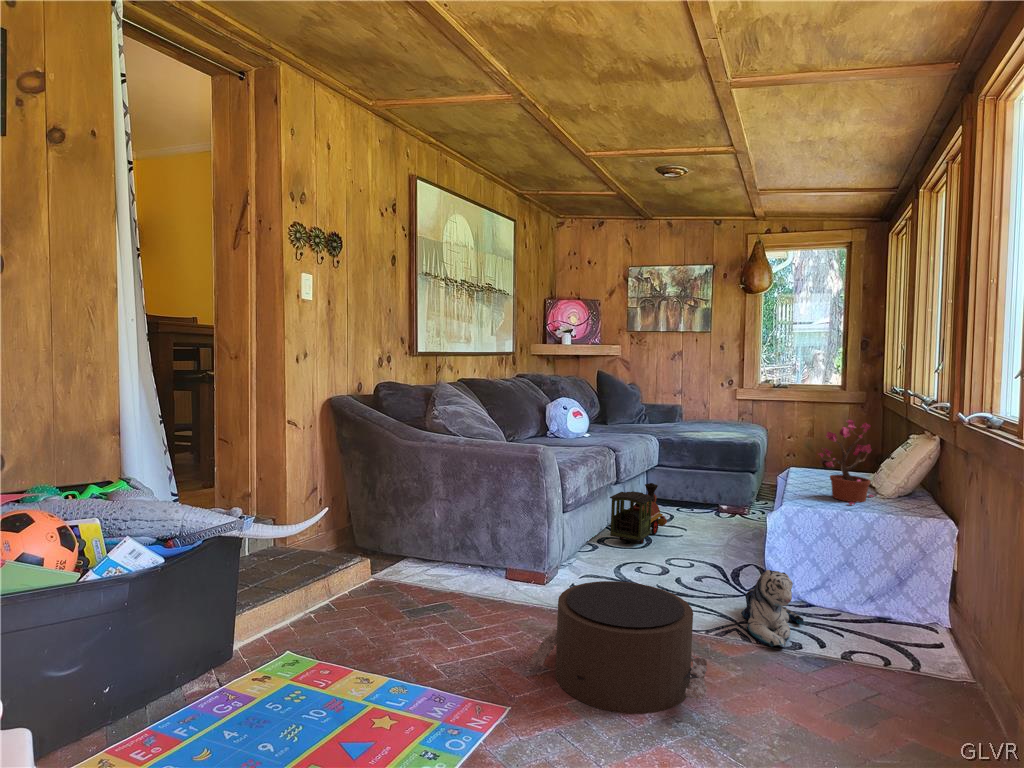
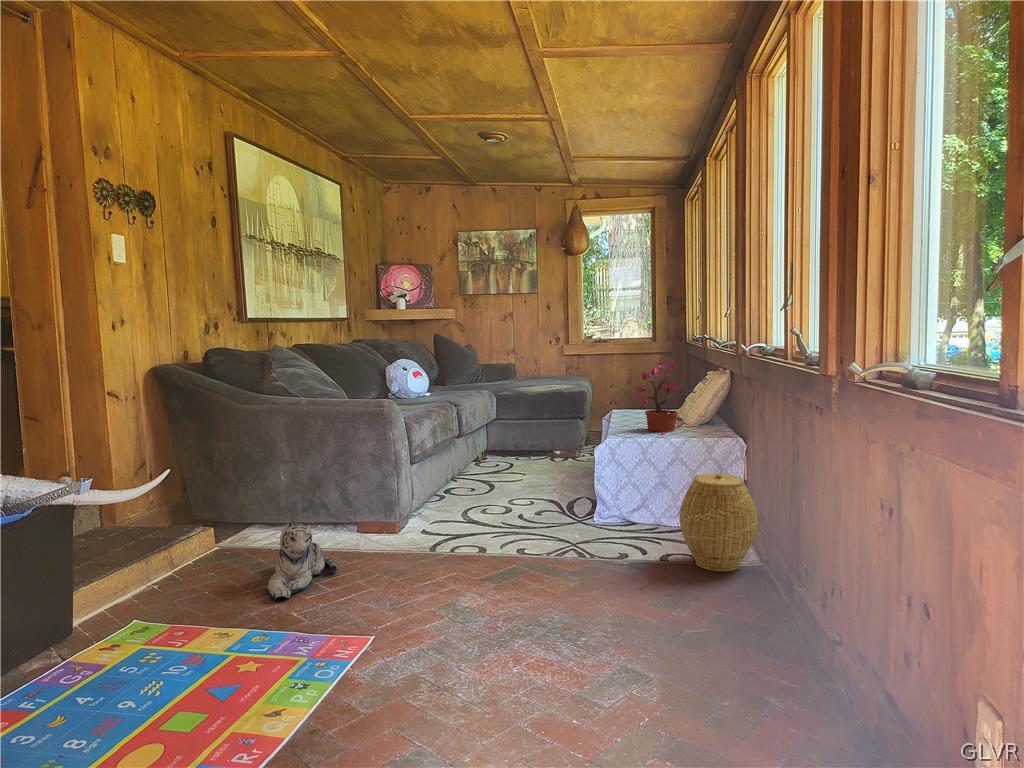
toy train: present [610,483,667,544] -> none [453,435,508,492]
woven basket: none [872,565,978,690] -> present [679,474,758,572]
plush toy: present [741,570,804,647] -> present [267,523,337,600]
pouf: present [530,581,707,714] -> none [390,515,549,624]

